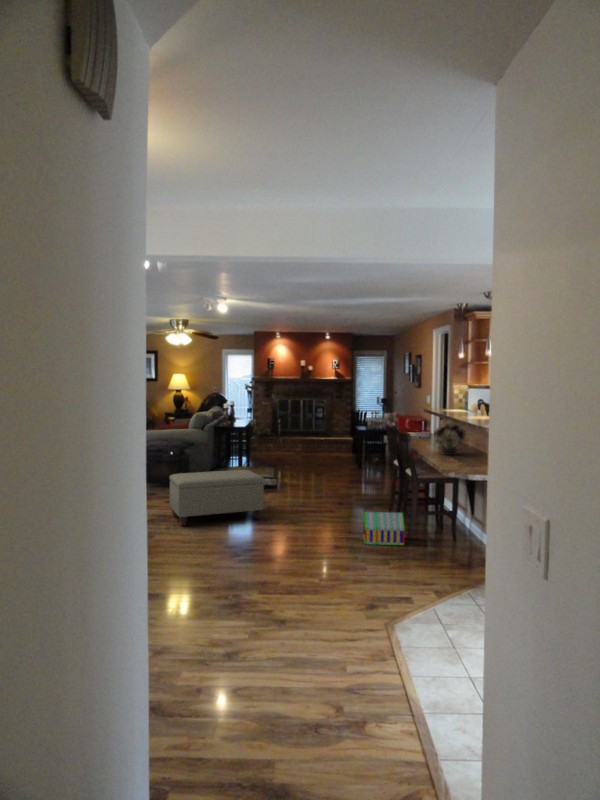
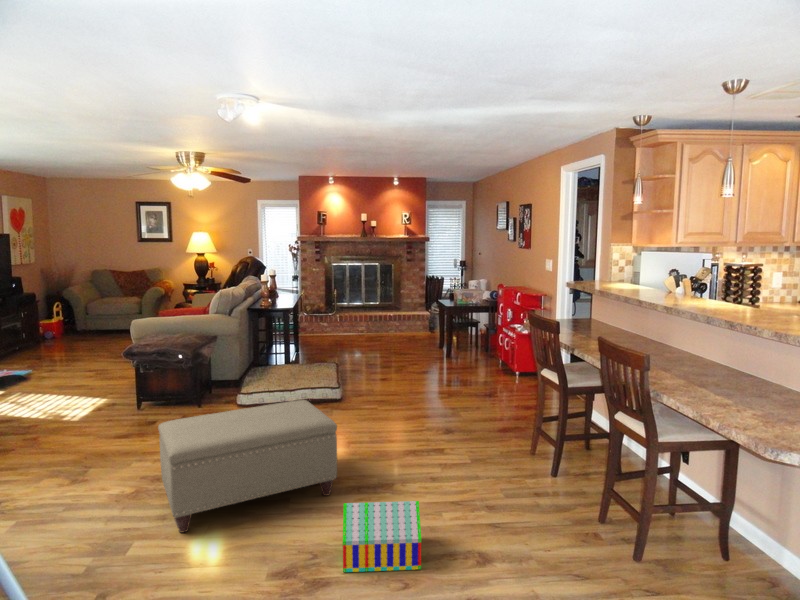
flower arrangement: present [434,421,466,455] -> none [680,322,762,395]
toy house: present [363,512,405,545] -> present [343,501,421,572]

